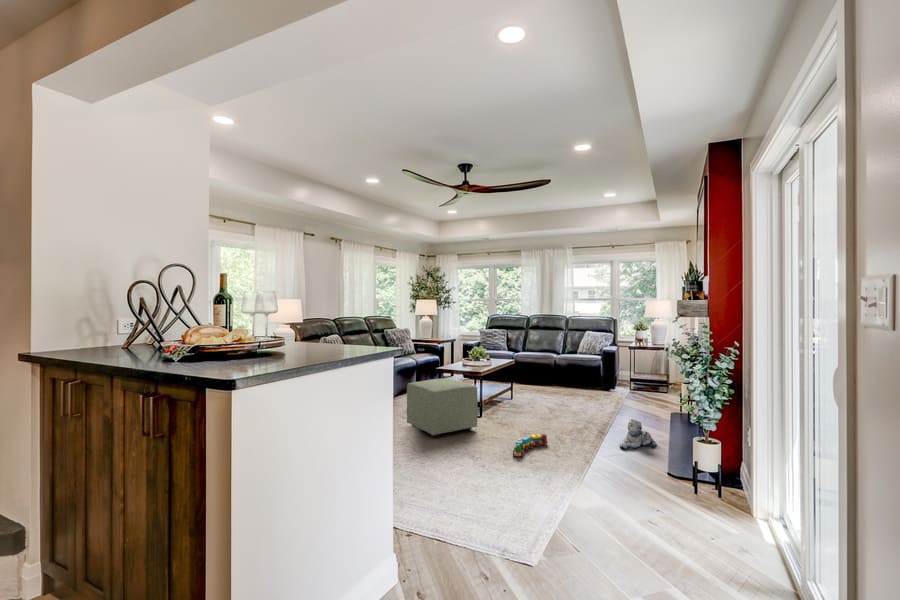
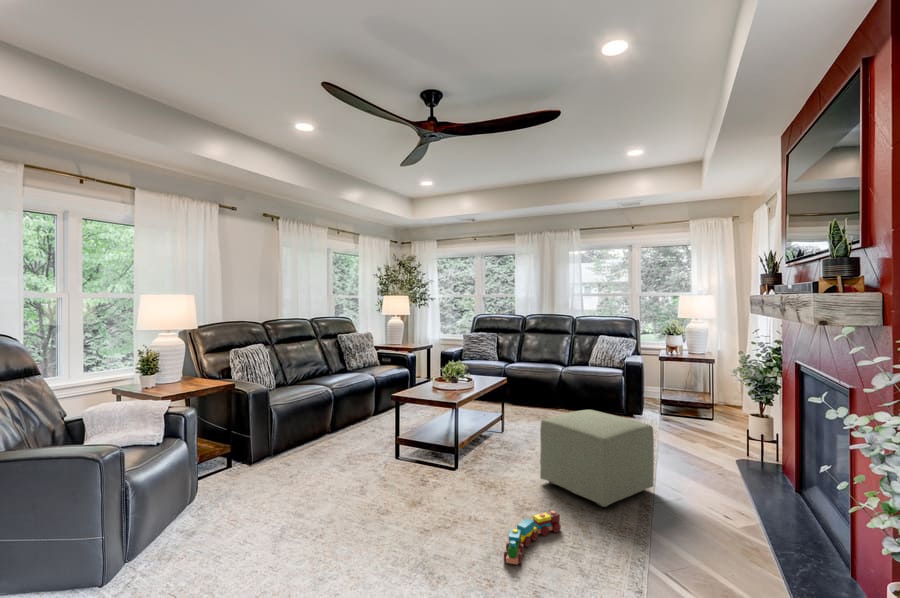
ottoman: present [407,379,478,437] -> present [540,410,654,507]
plush toy: present [620,419,656,449] -> none [679,487,737,540]

